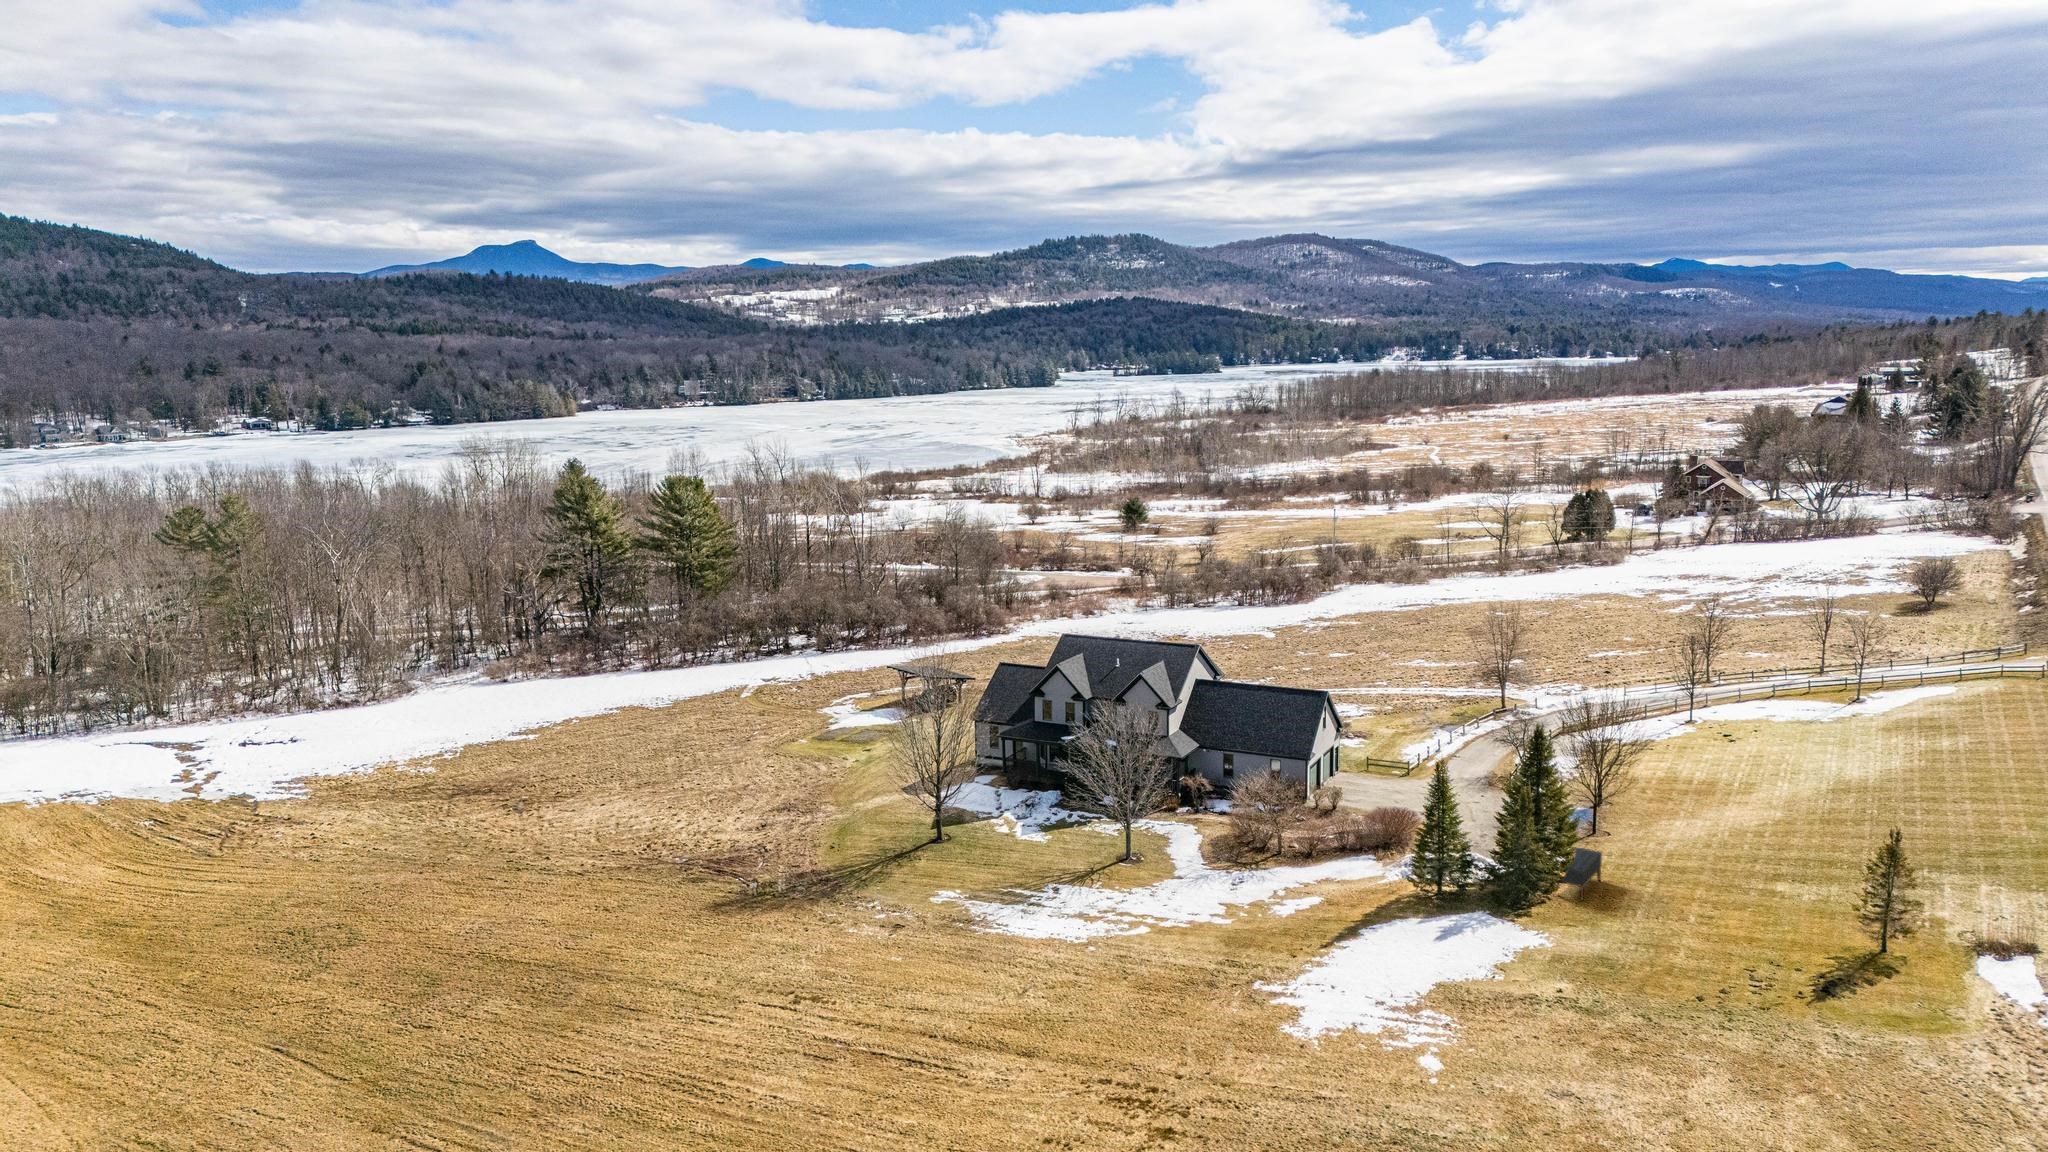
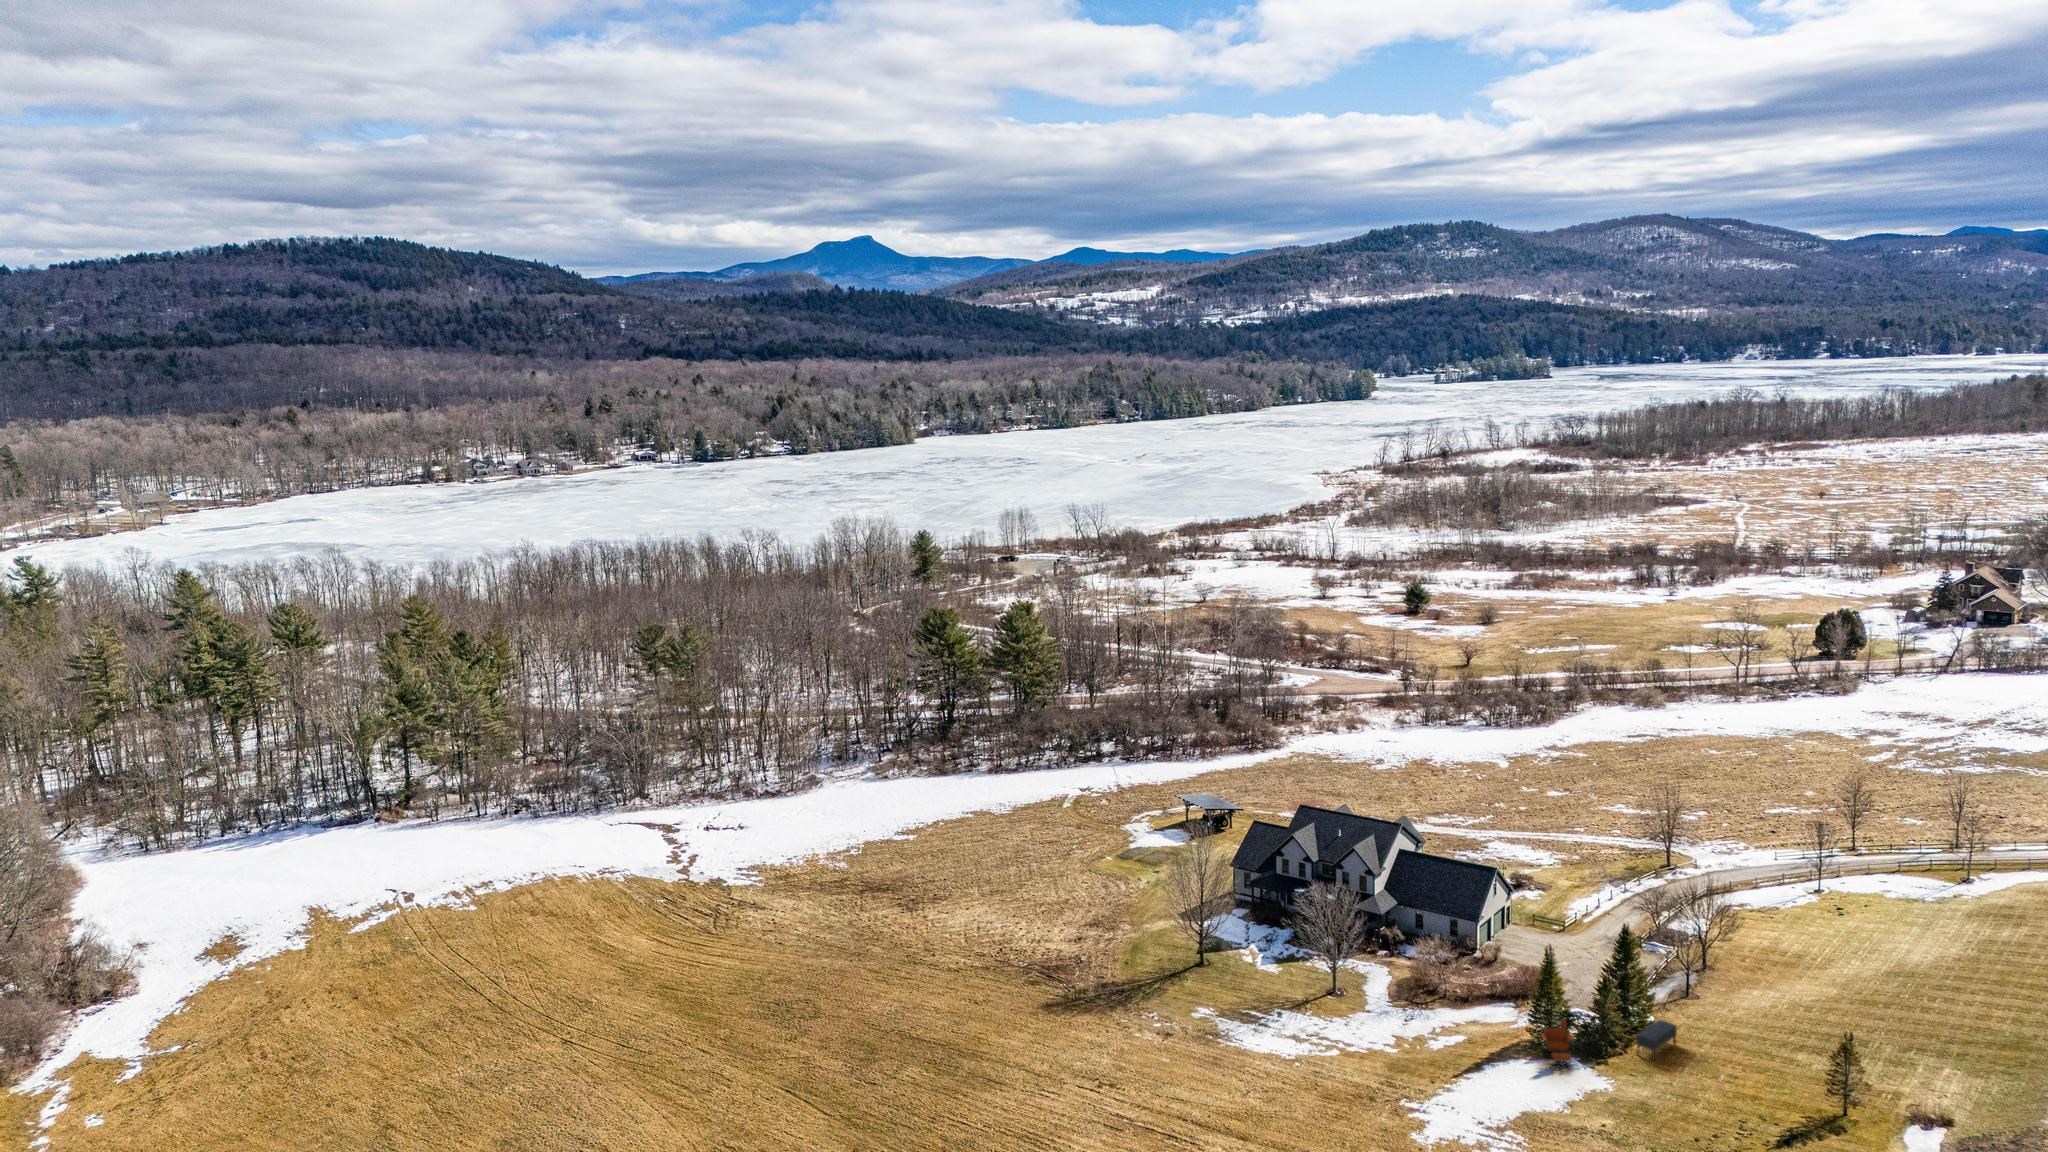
lounge chair: none [1432,854,1480,923] -> present [1541,1020,1573,1066]

